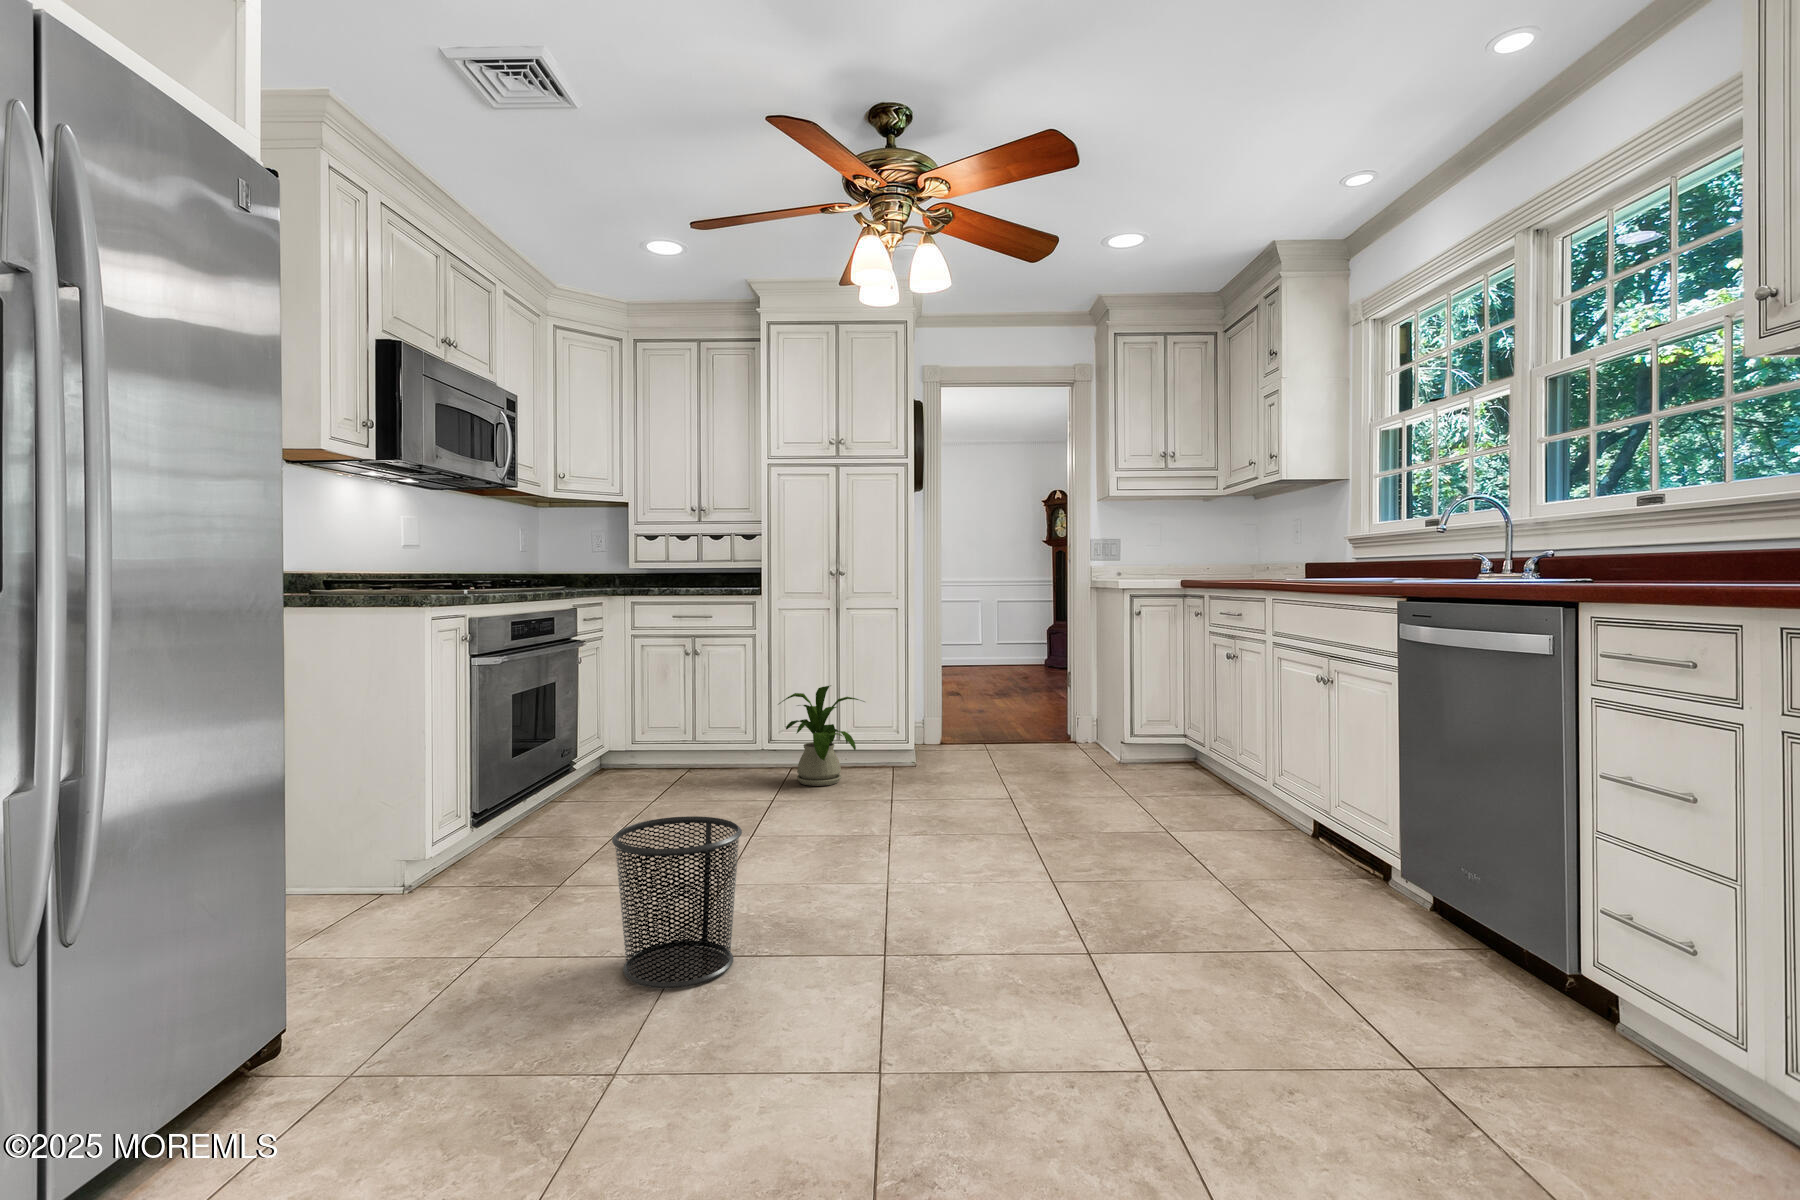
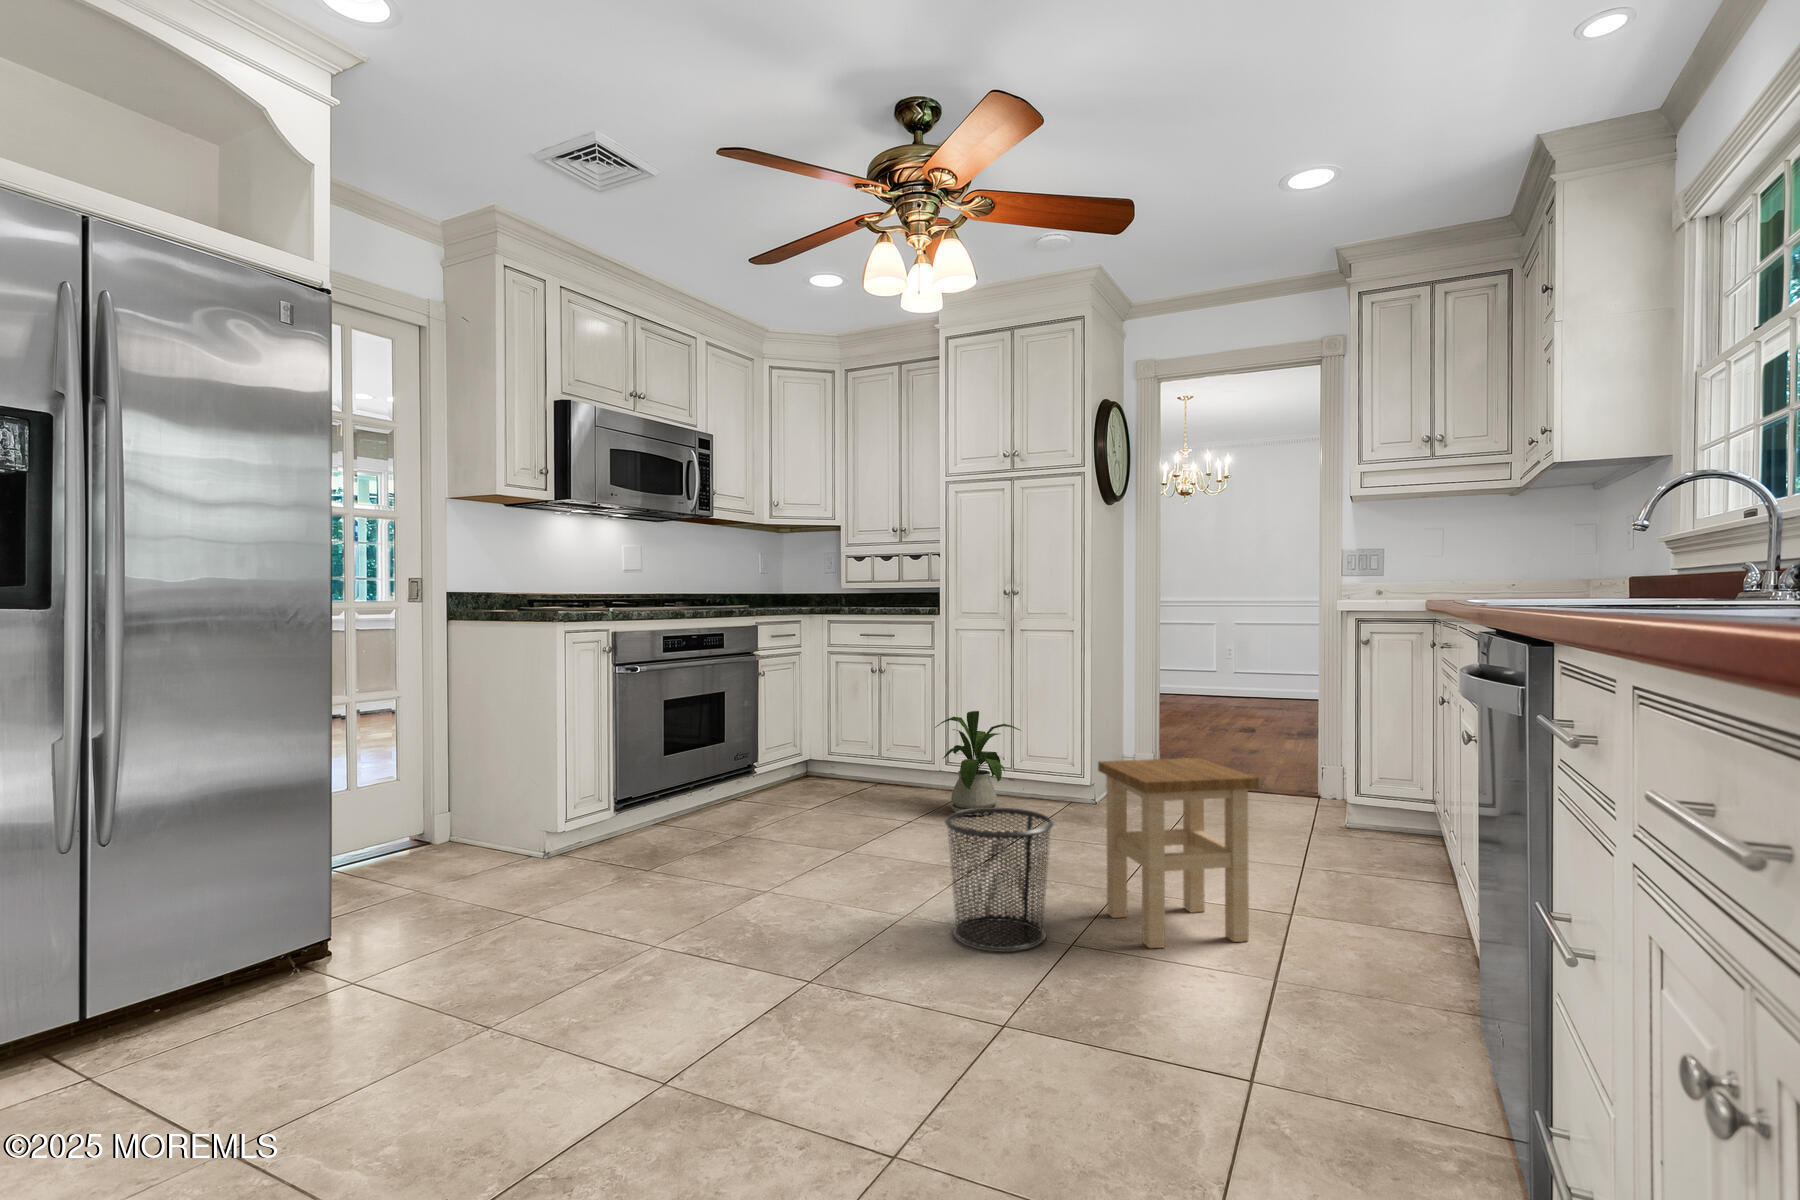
stool: none [1027,710,1166,868] -> present [1098,758,1259,948]
waste bin: present [612,816,742,988] -> present [945,808,1053,952]

